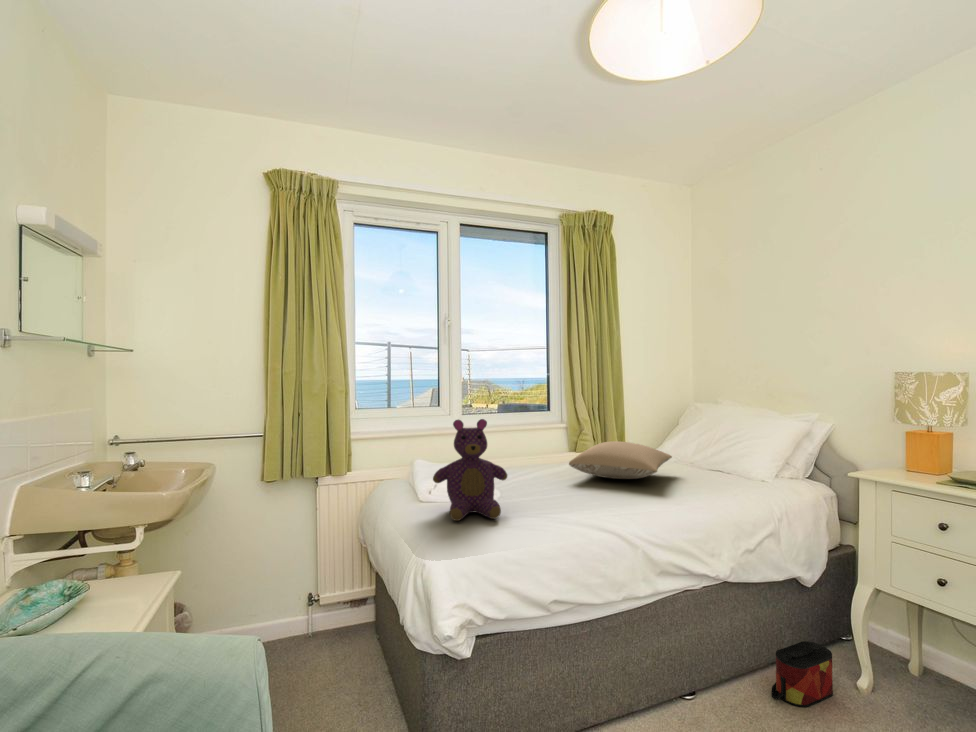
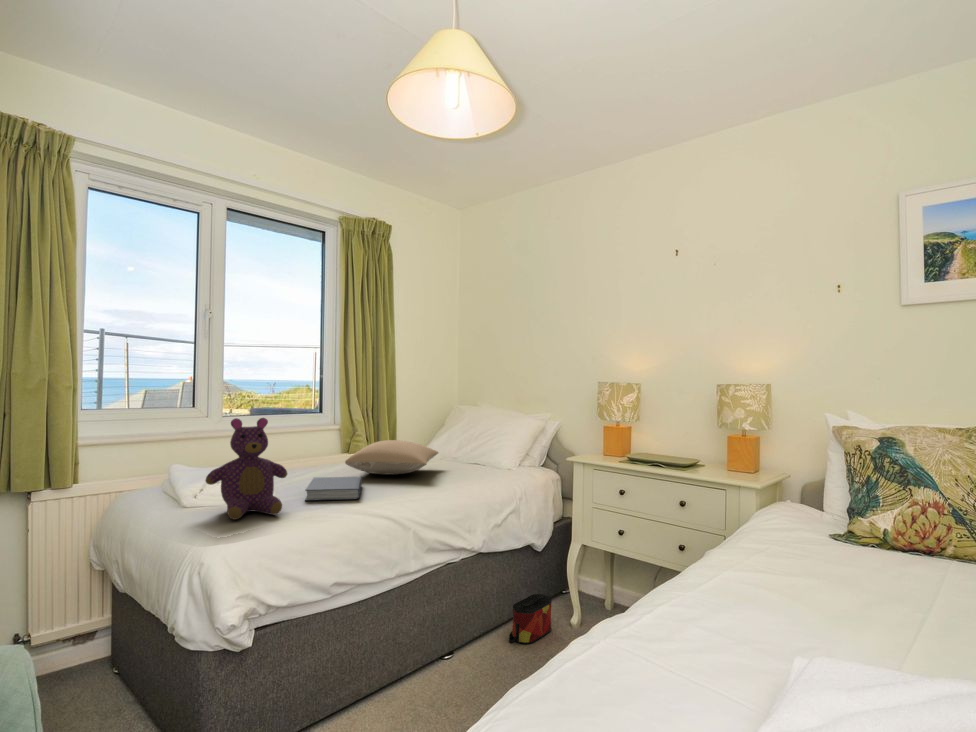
book: none [526,478,586,508] -> present [305,477,362,501]

